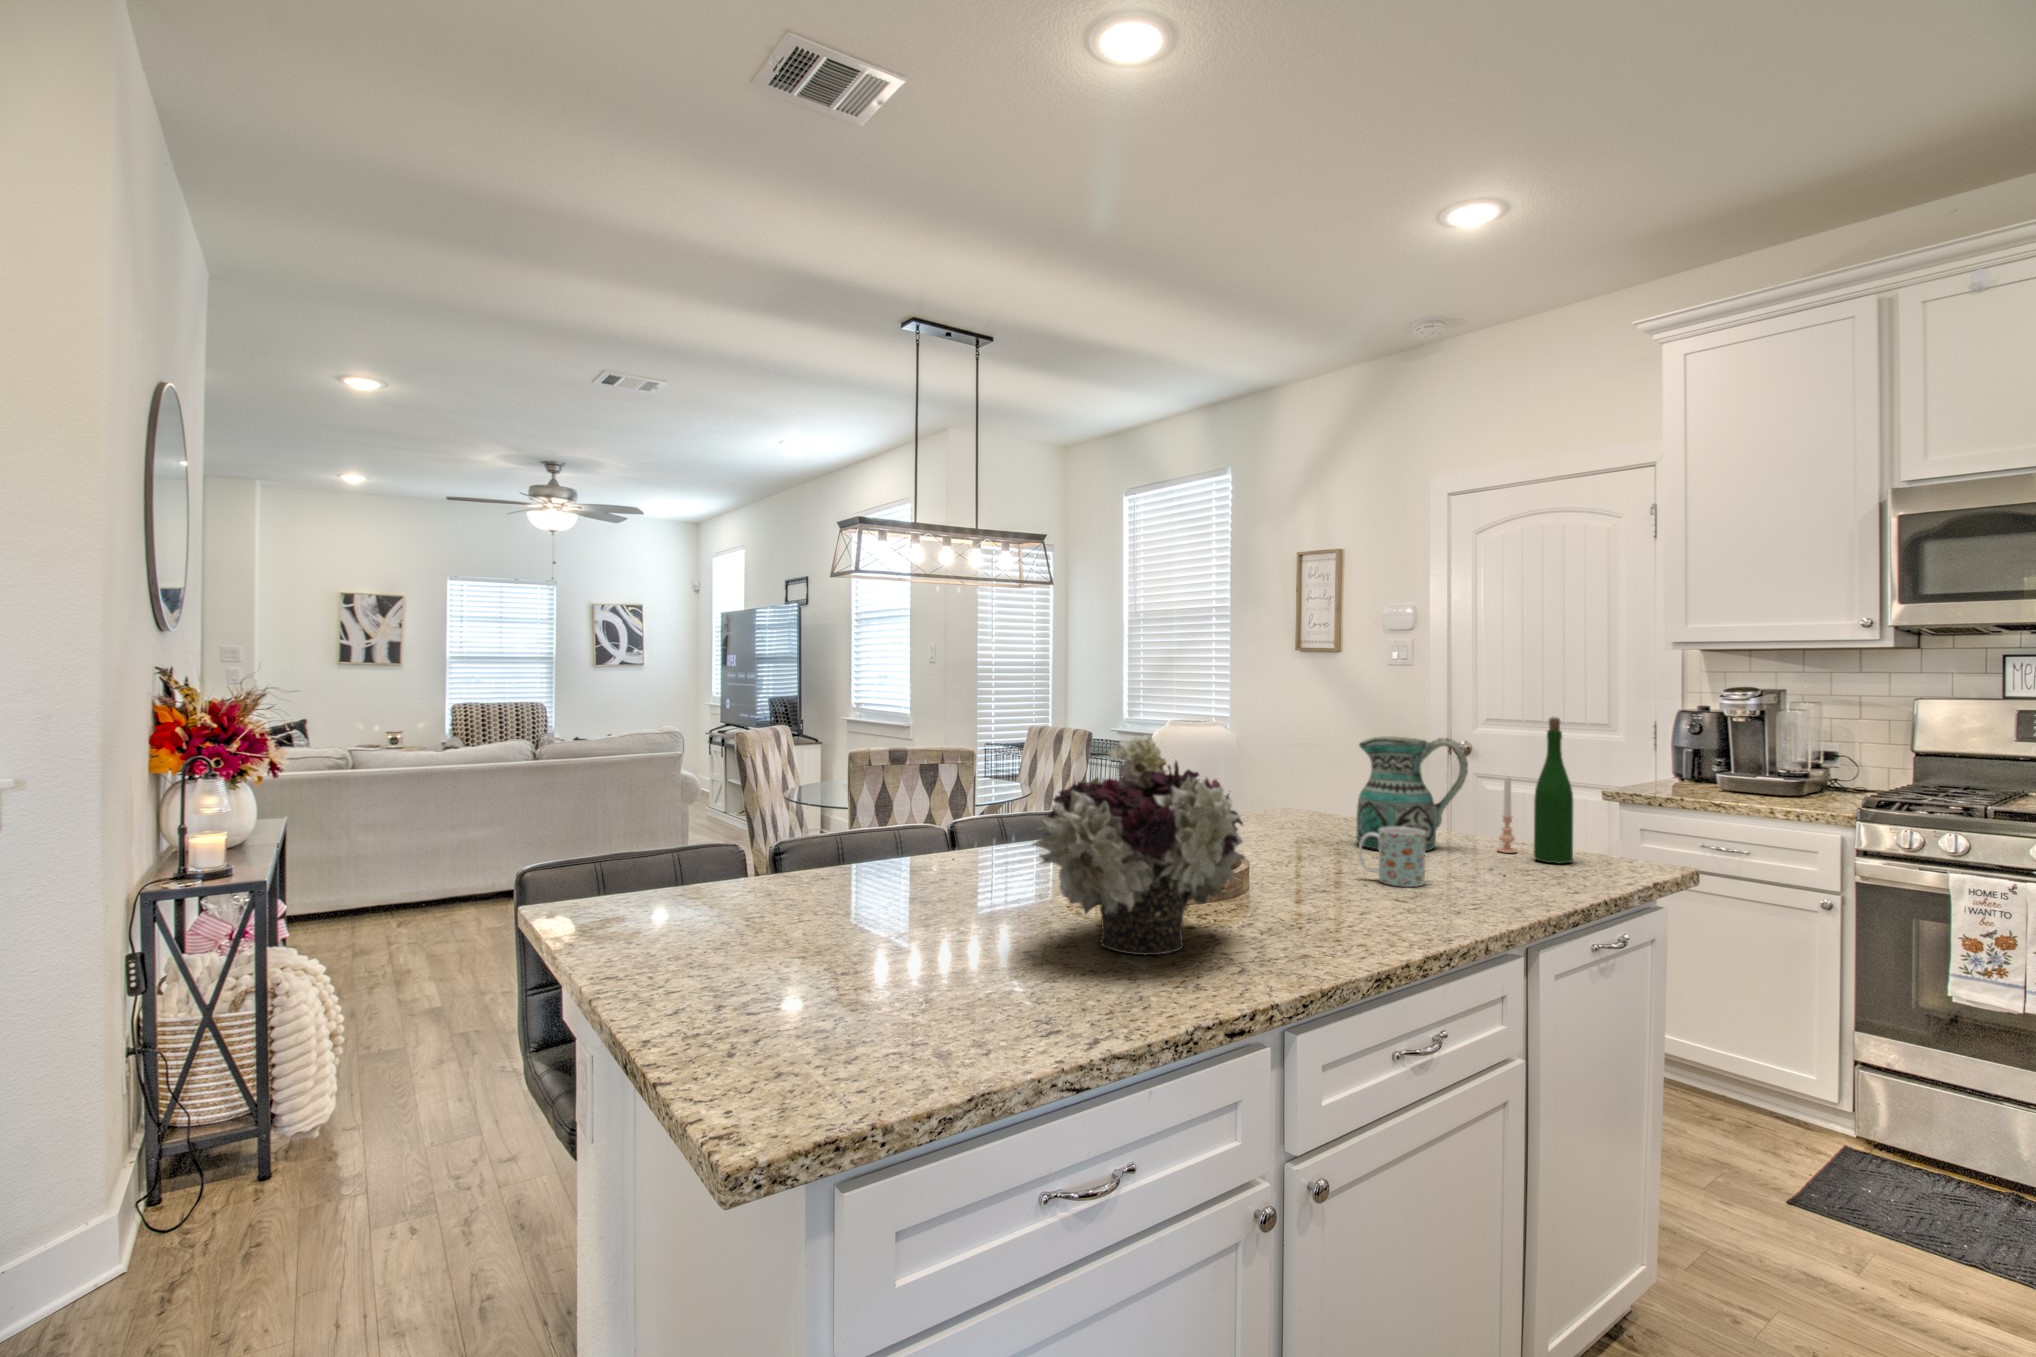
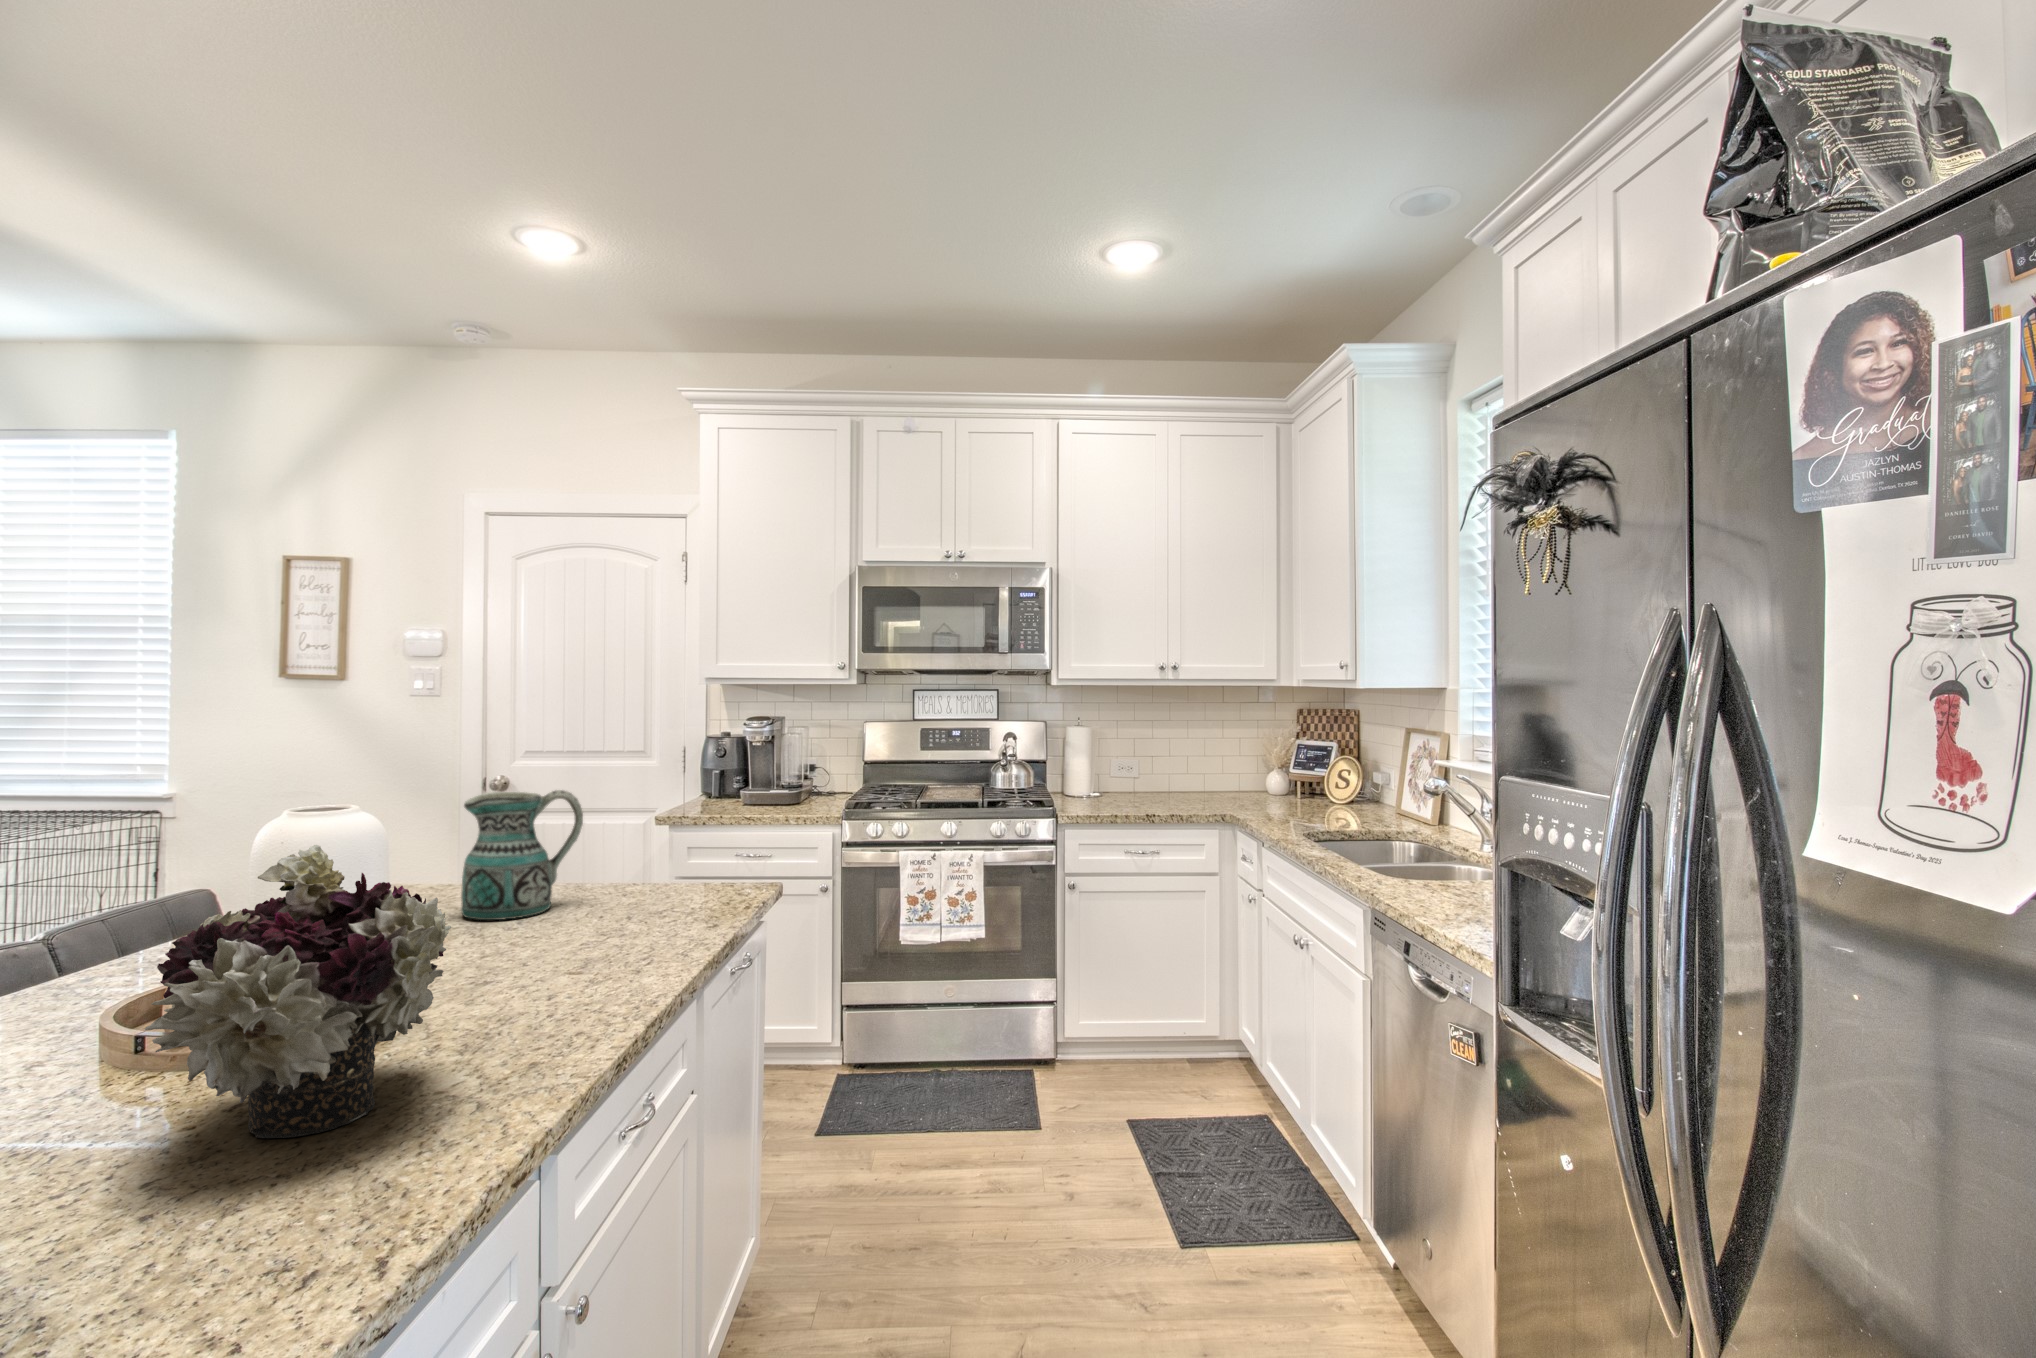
wine bottle: present [1534,717,1573,864] -> none [650,763,686,902]
candle: present [1497,778,1517,853] -> none [611,823,631,899]
mug: present [1359,827,1425,887] -> none [502,894,576,959]

